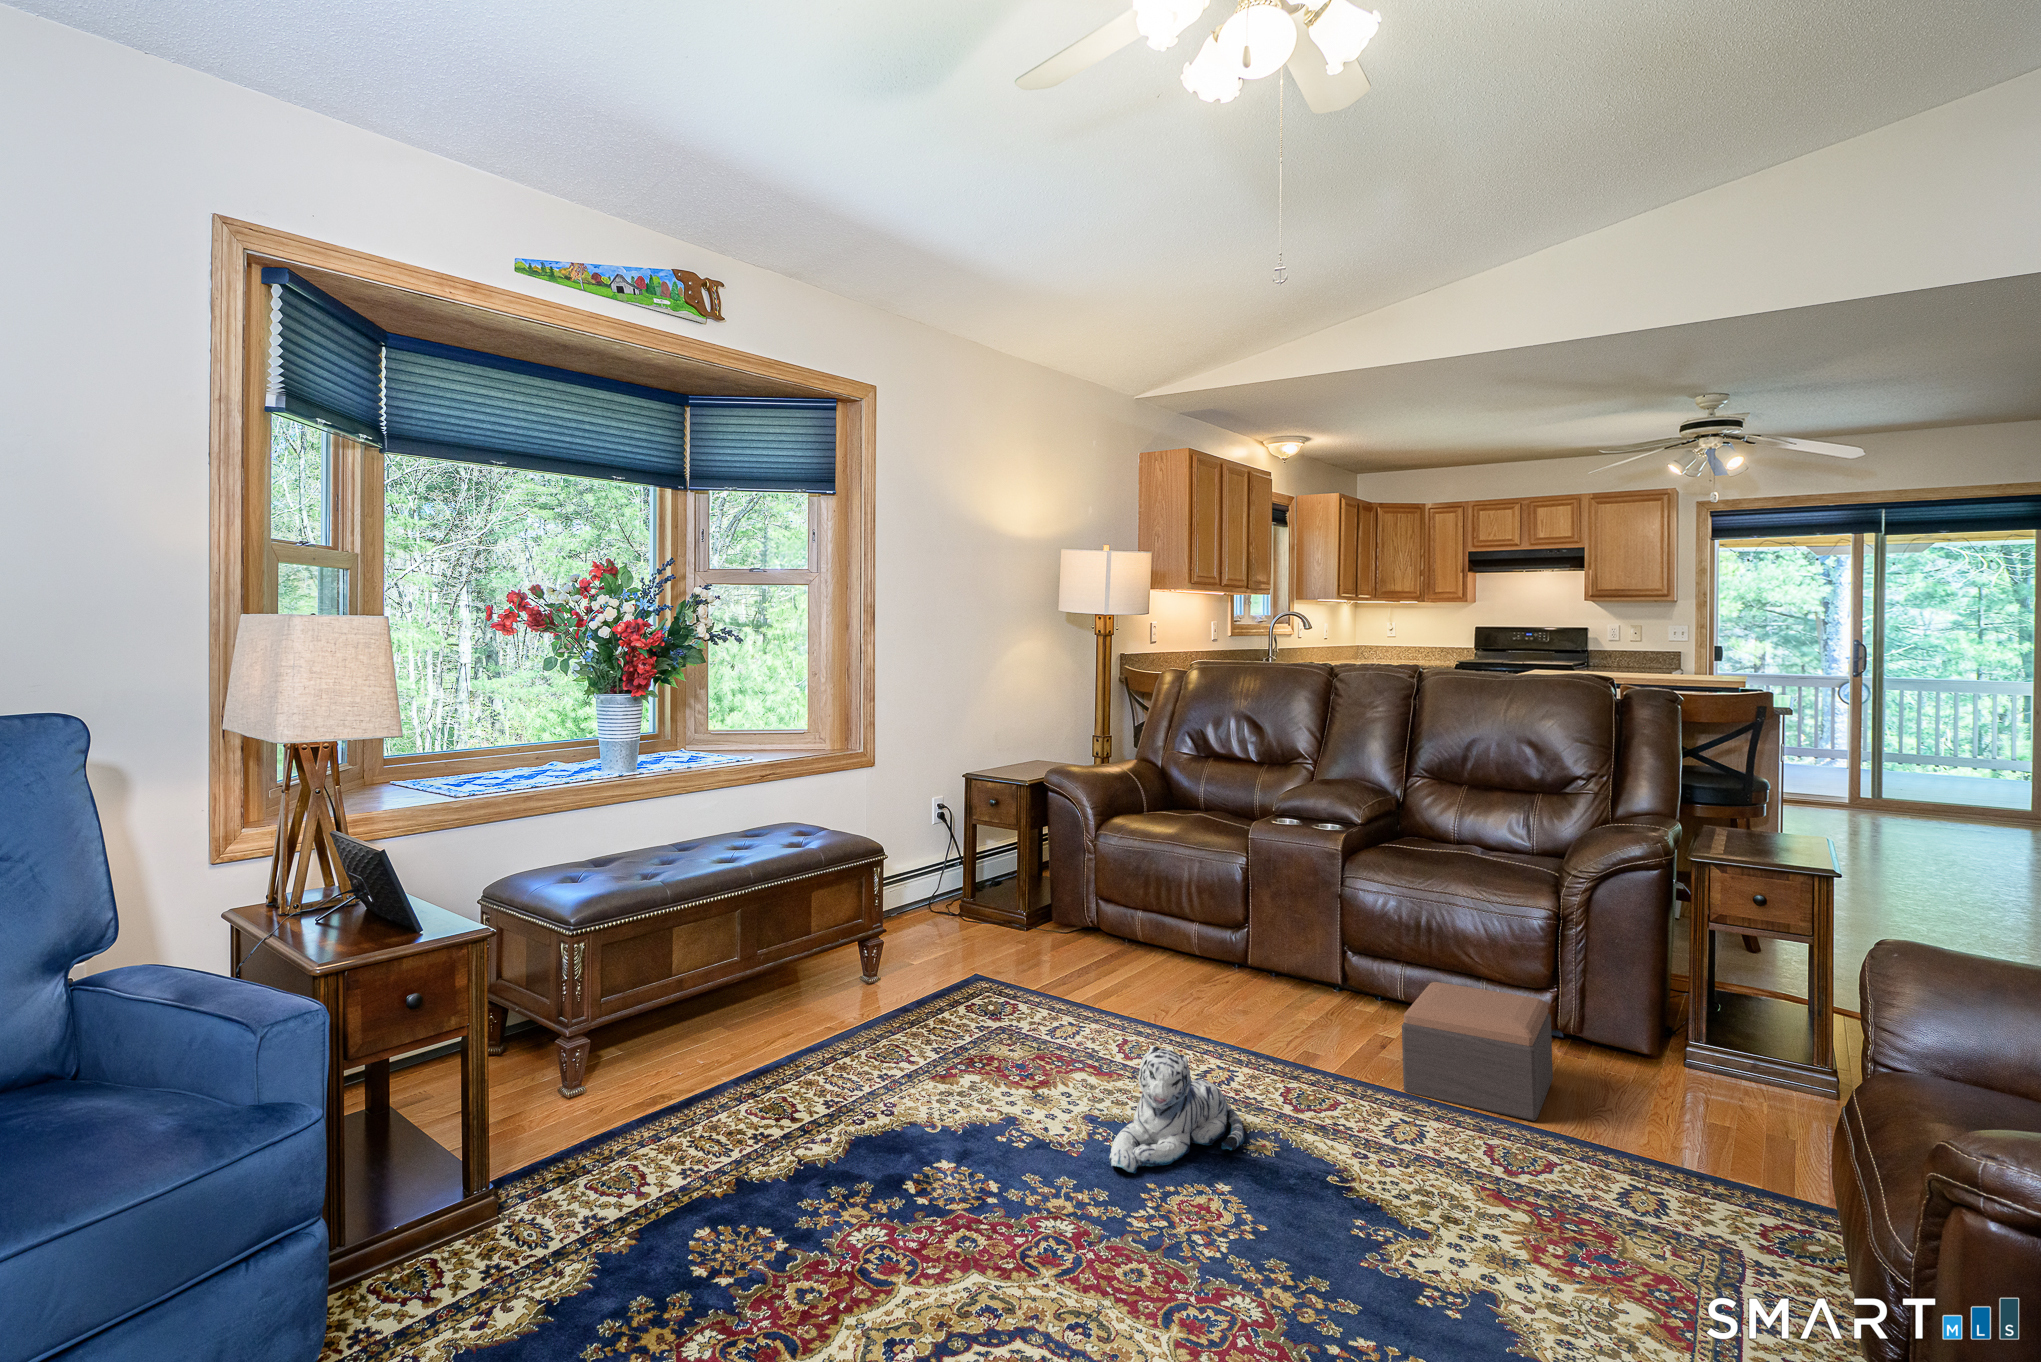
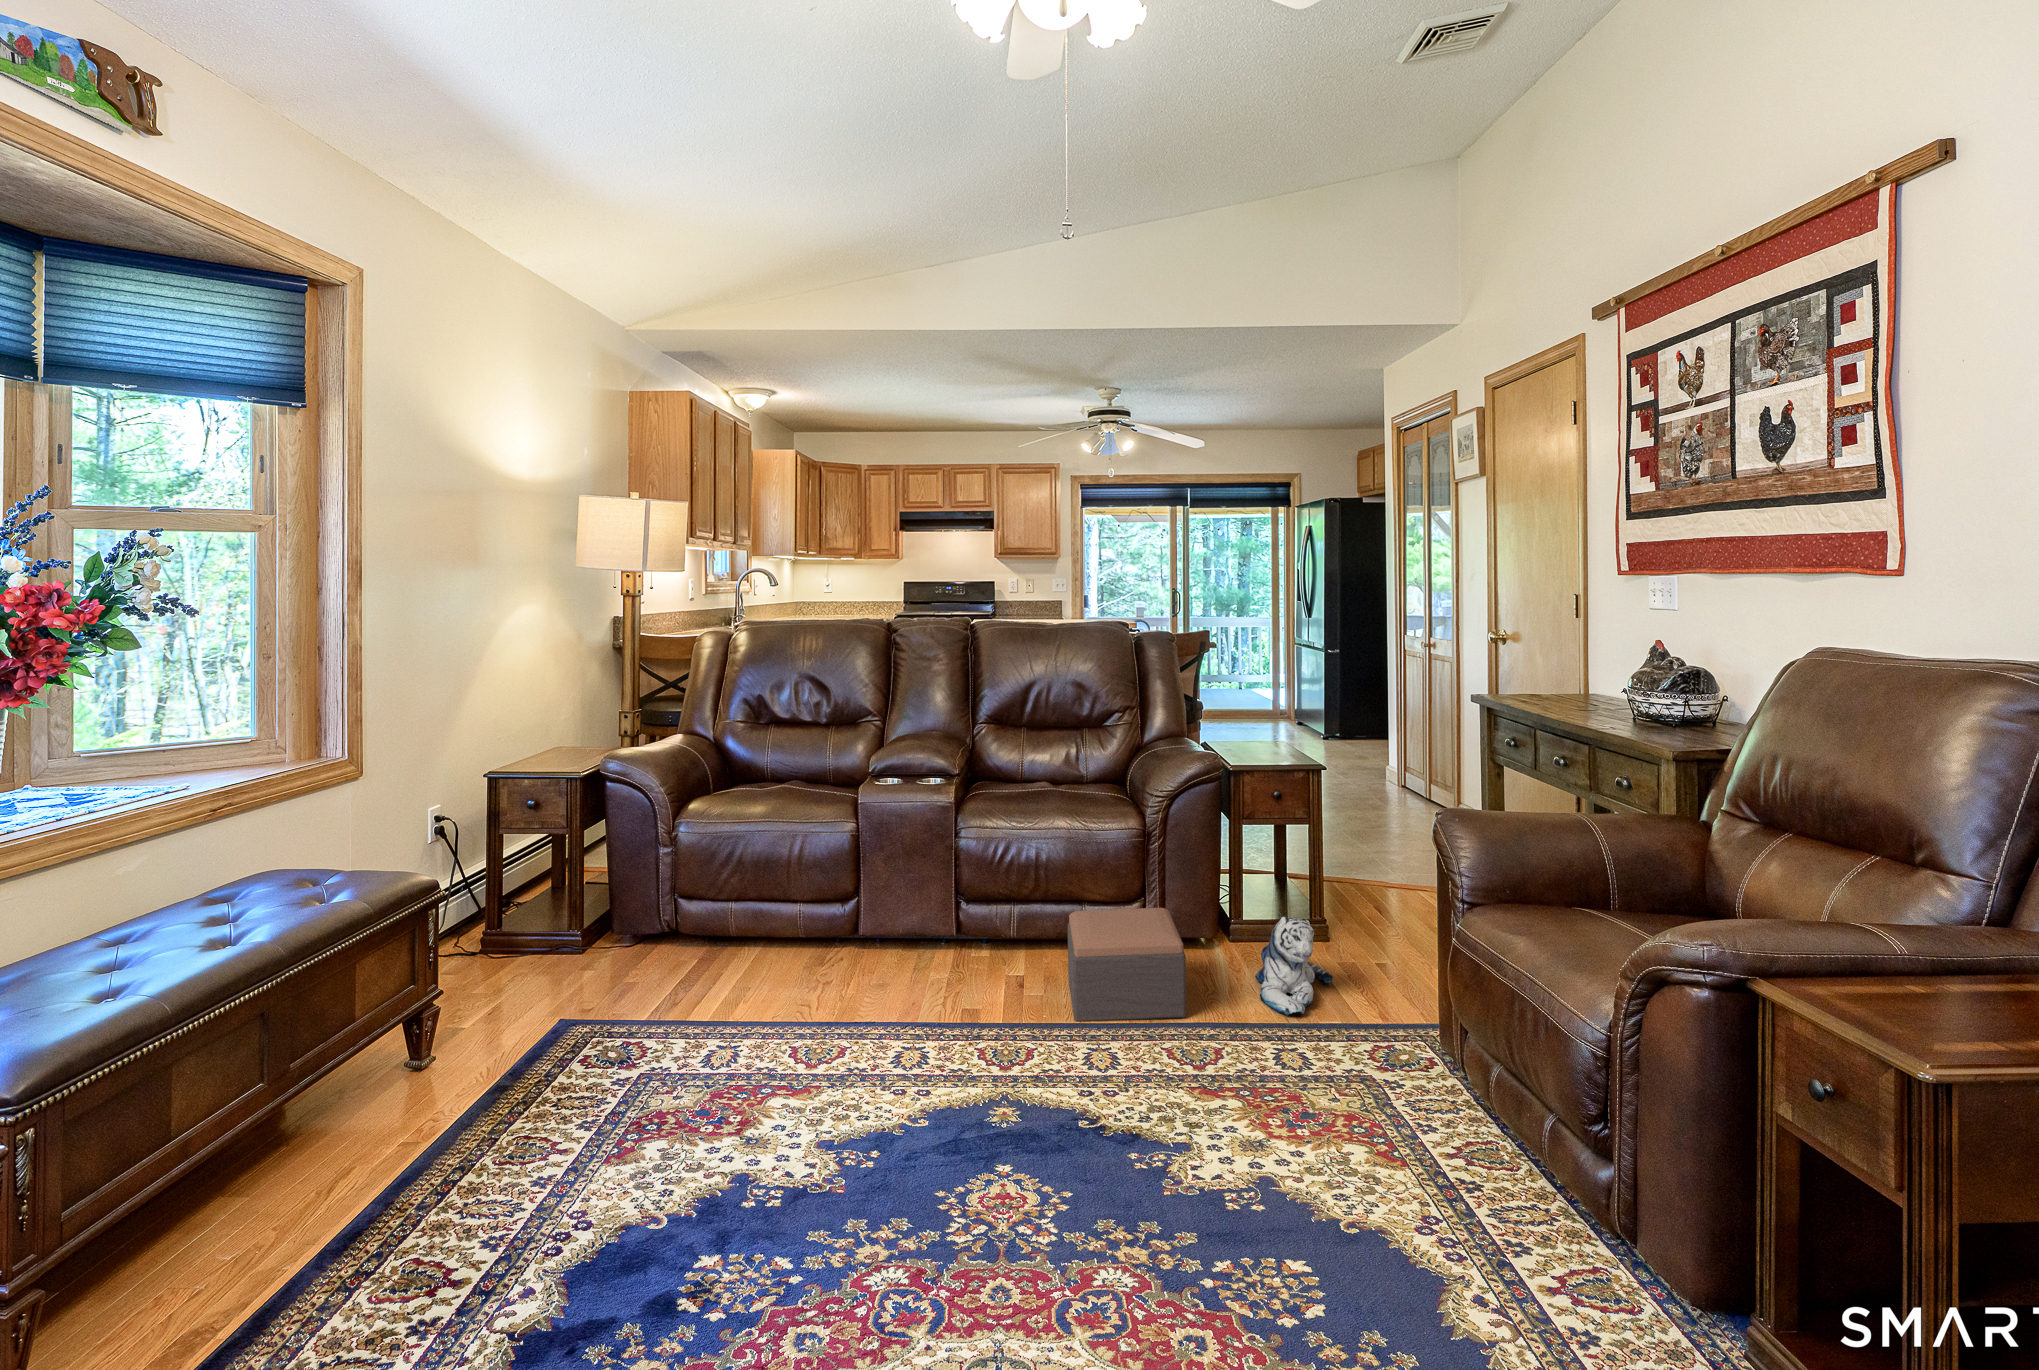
plush toy: present [1109,1046,1245,1173] -> present [1255,917,1333,1016]

